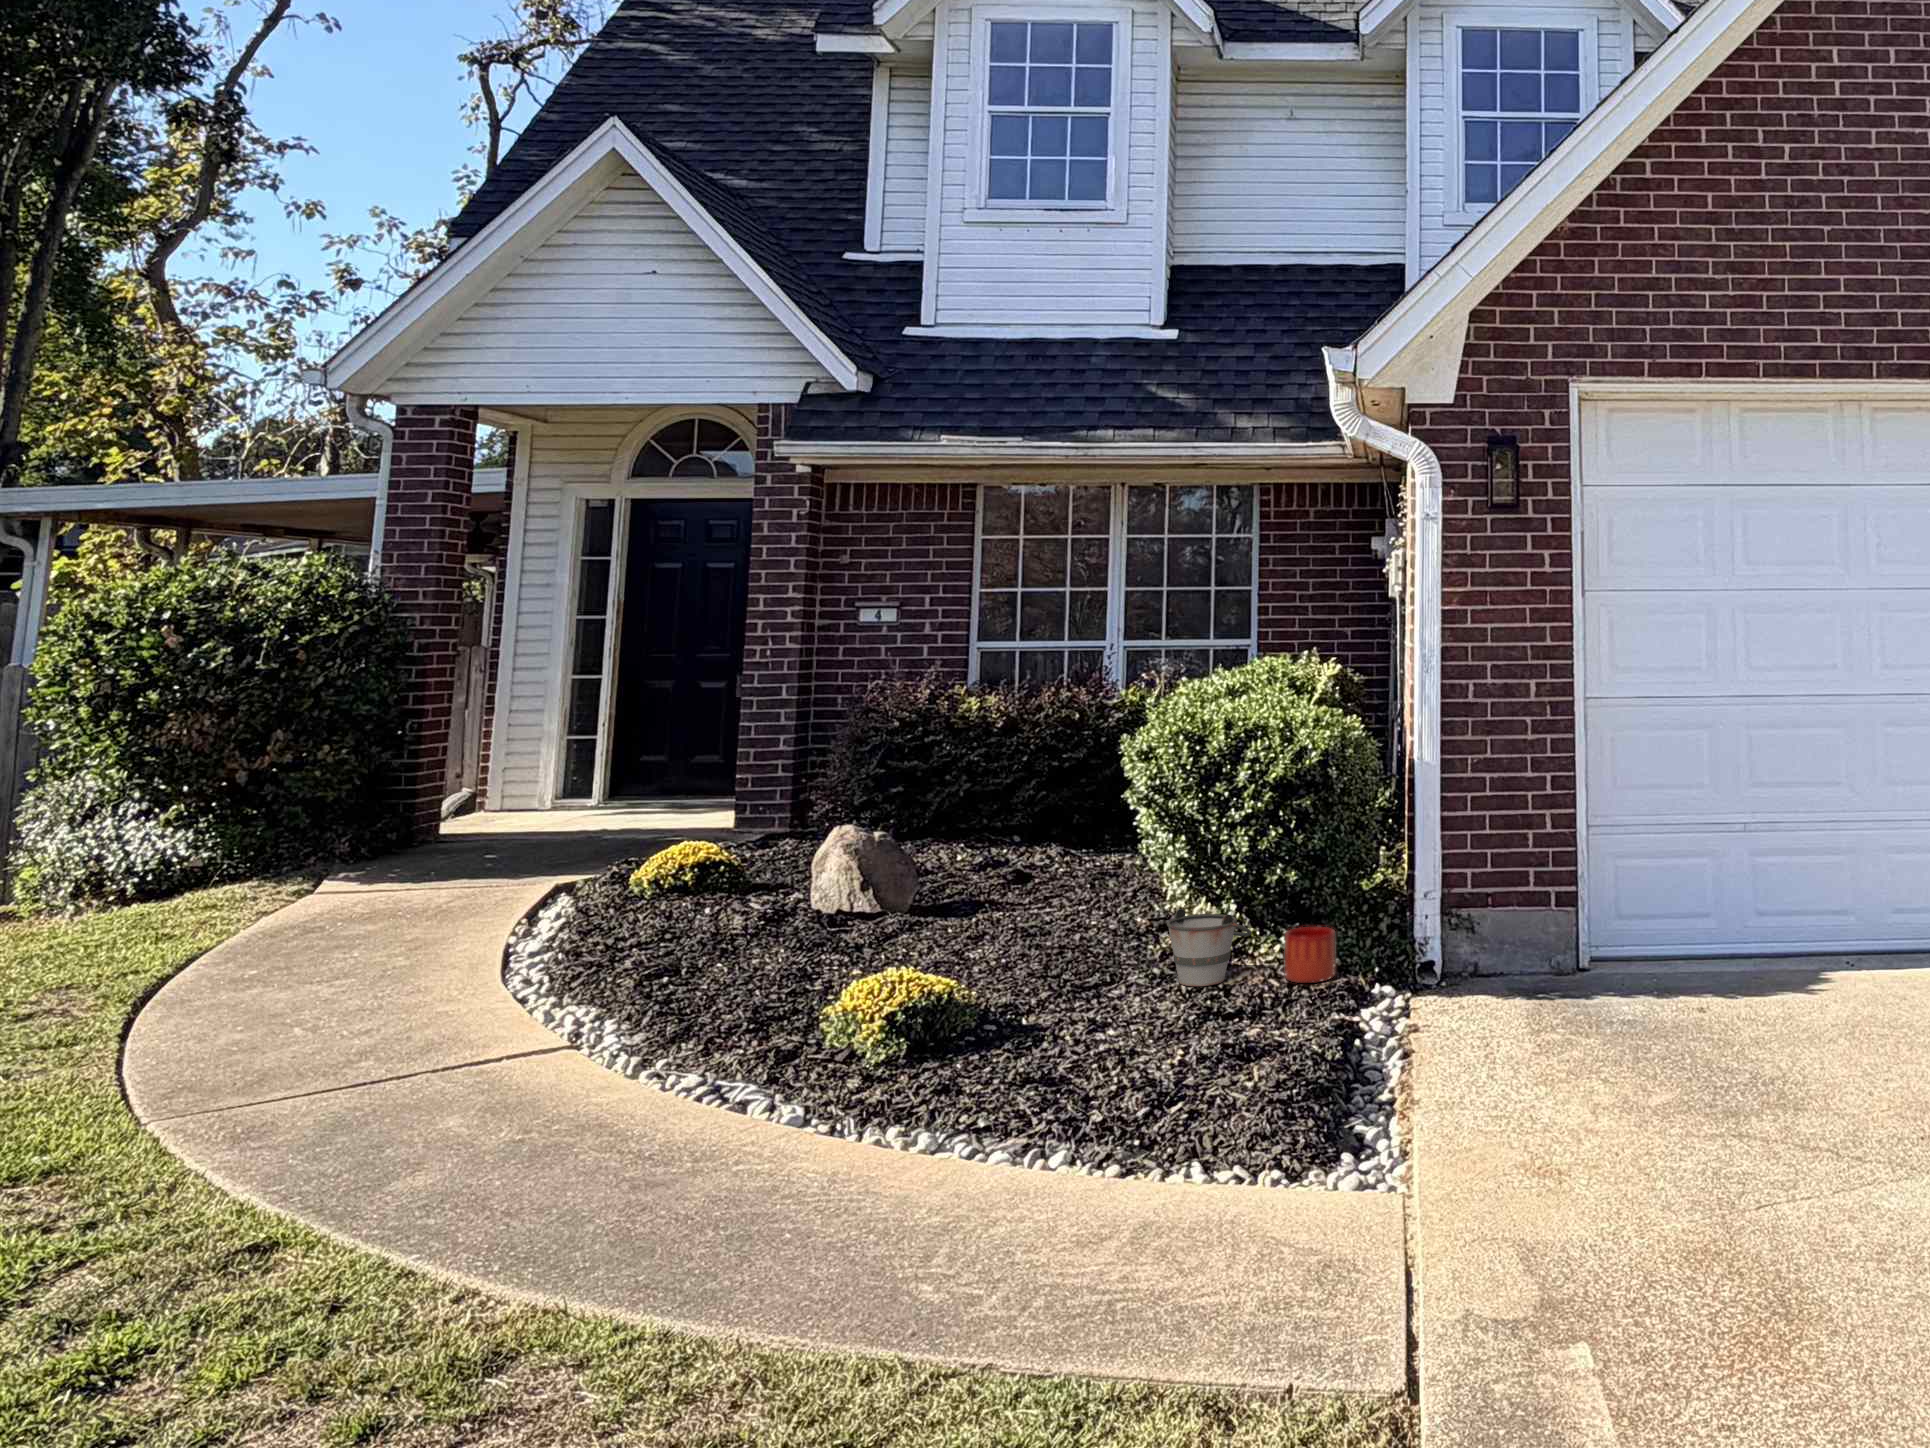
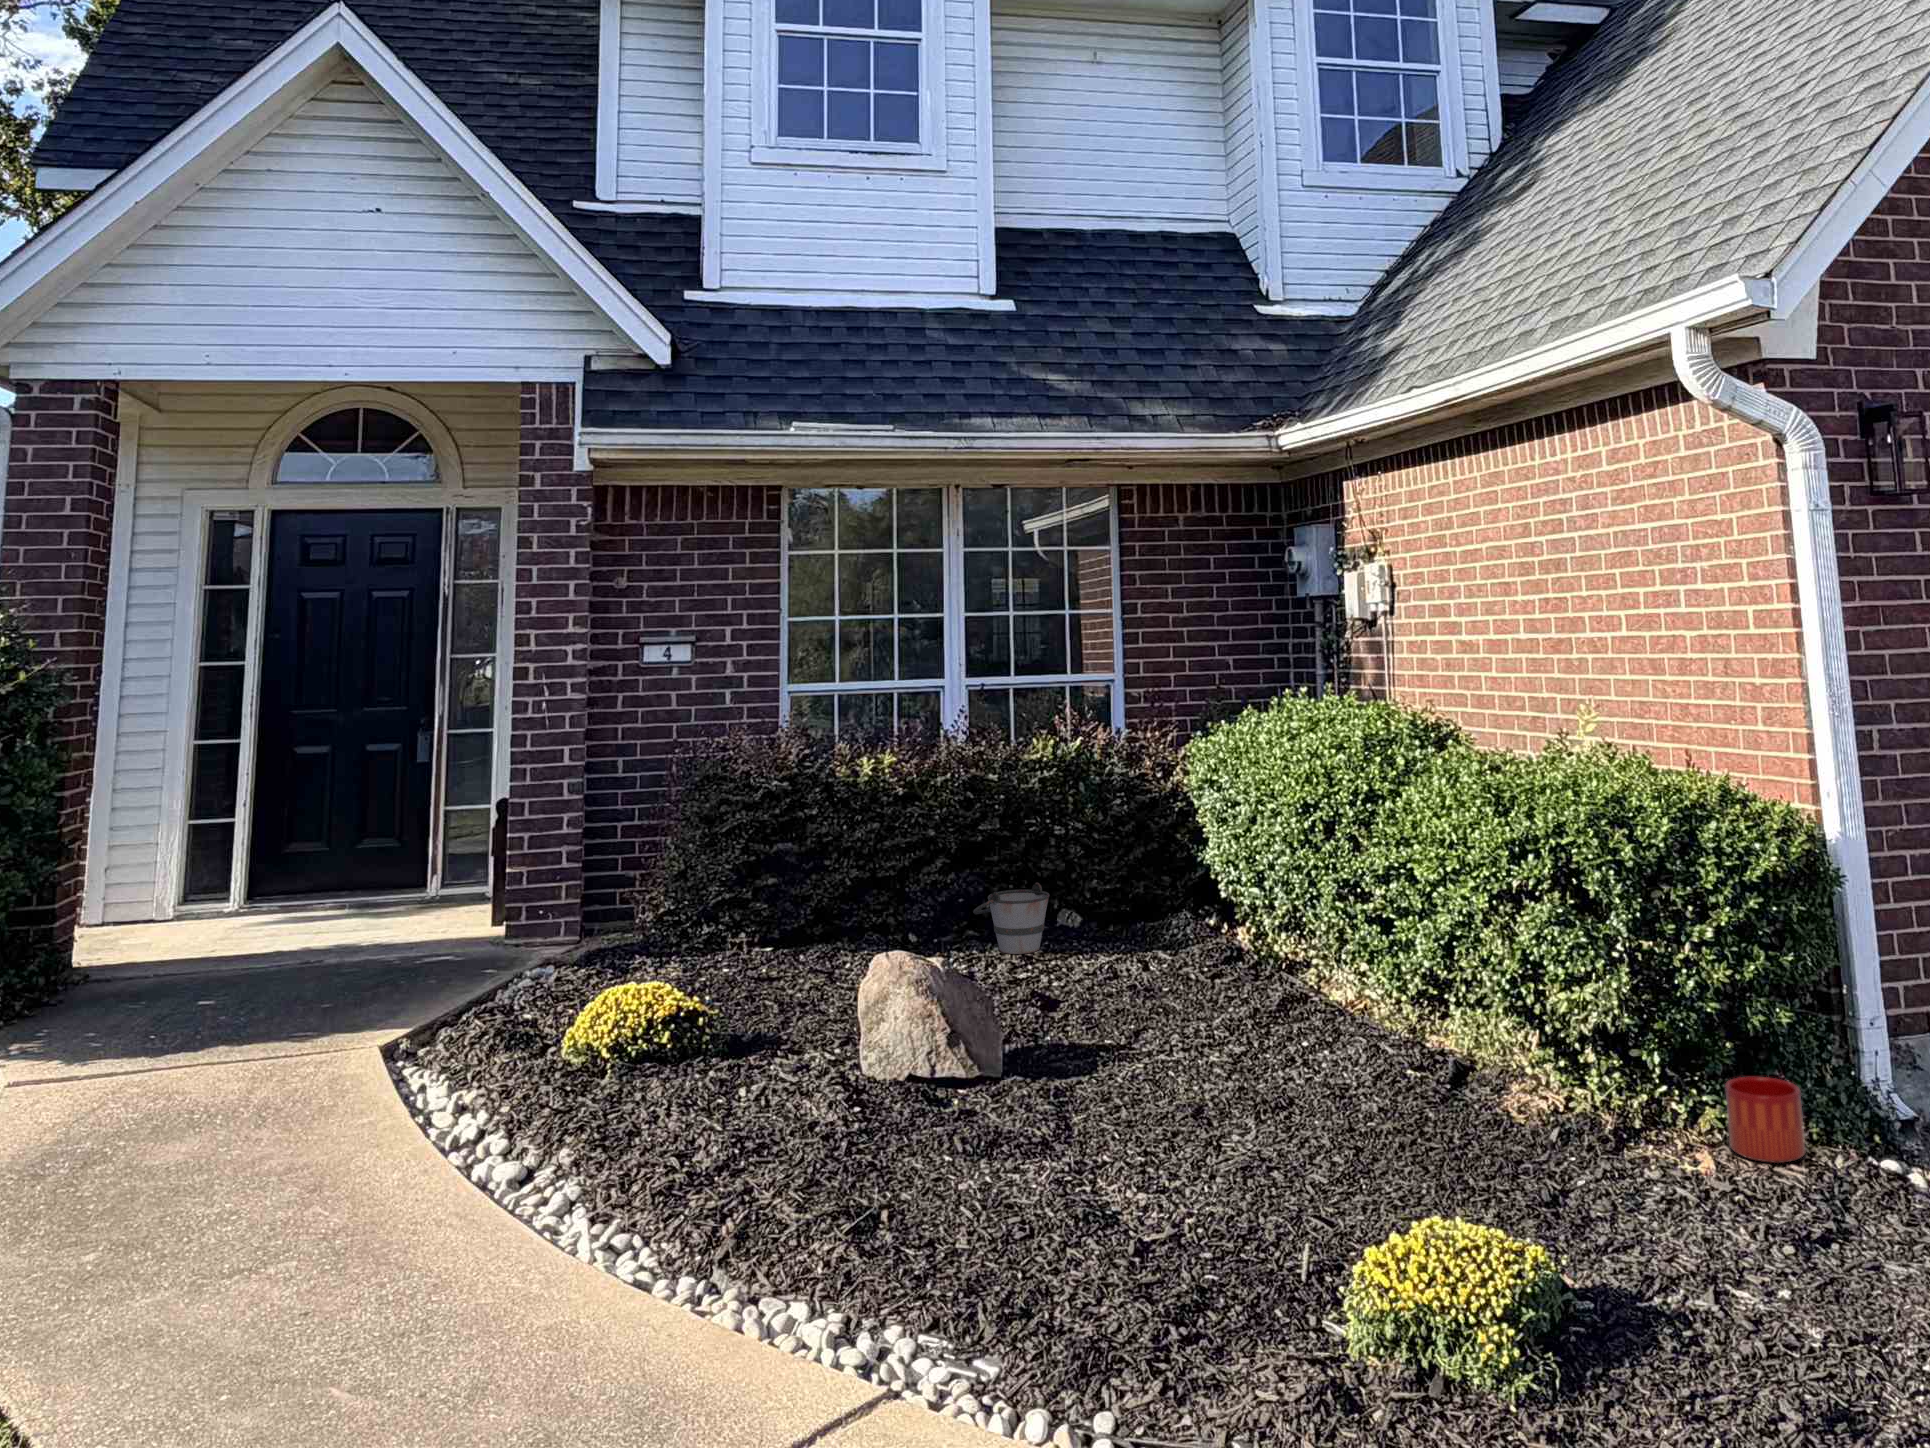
bucket: present [1167,909,1252,986] -> present [973,883,1050,954]

